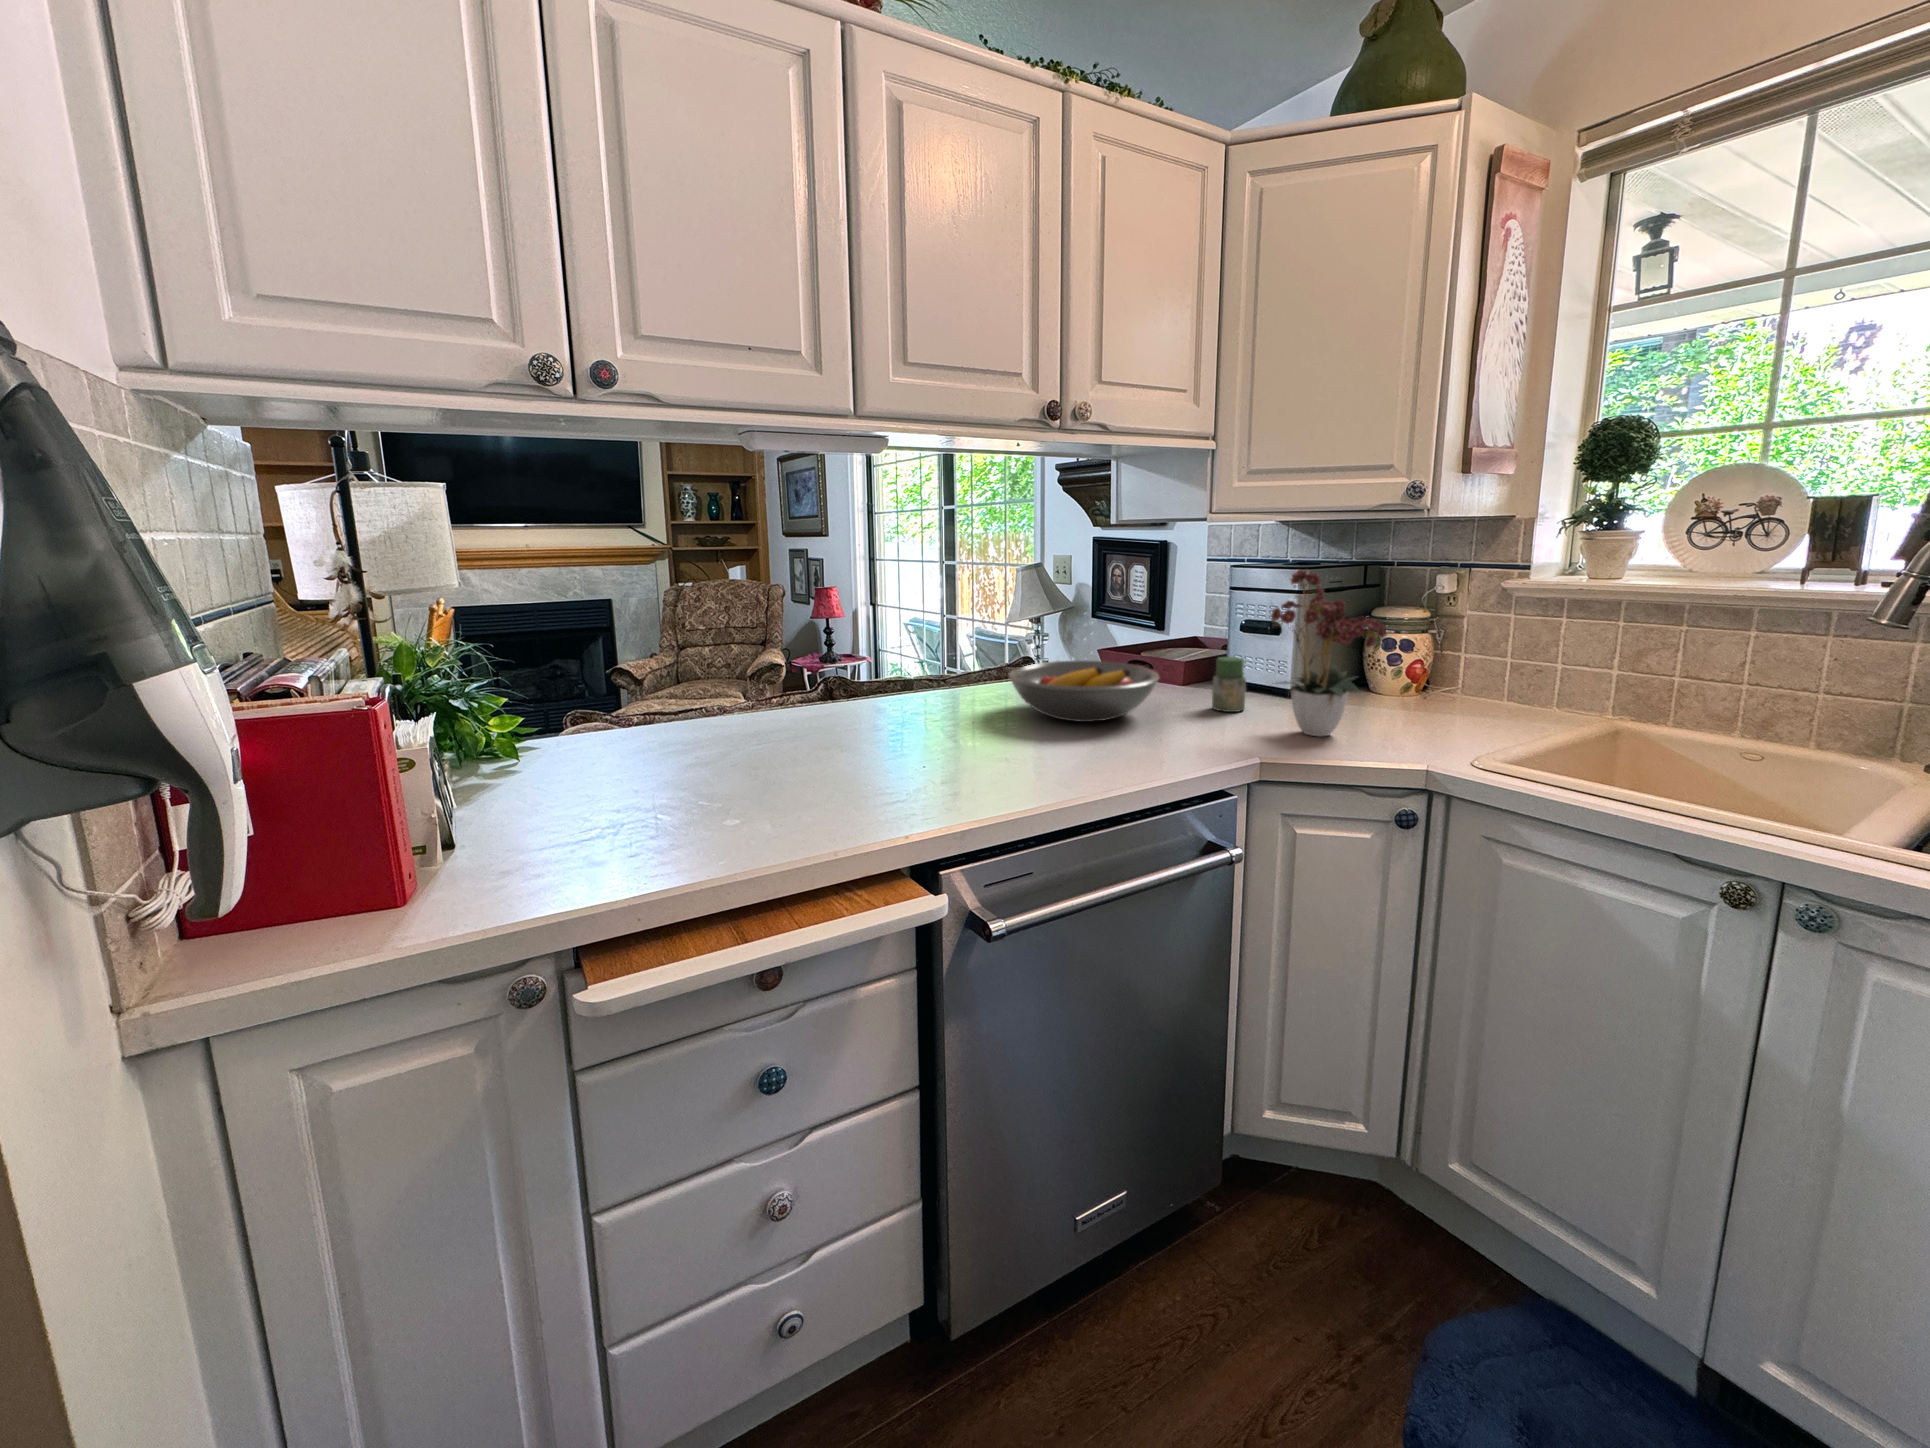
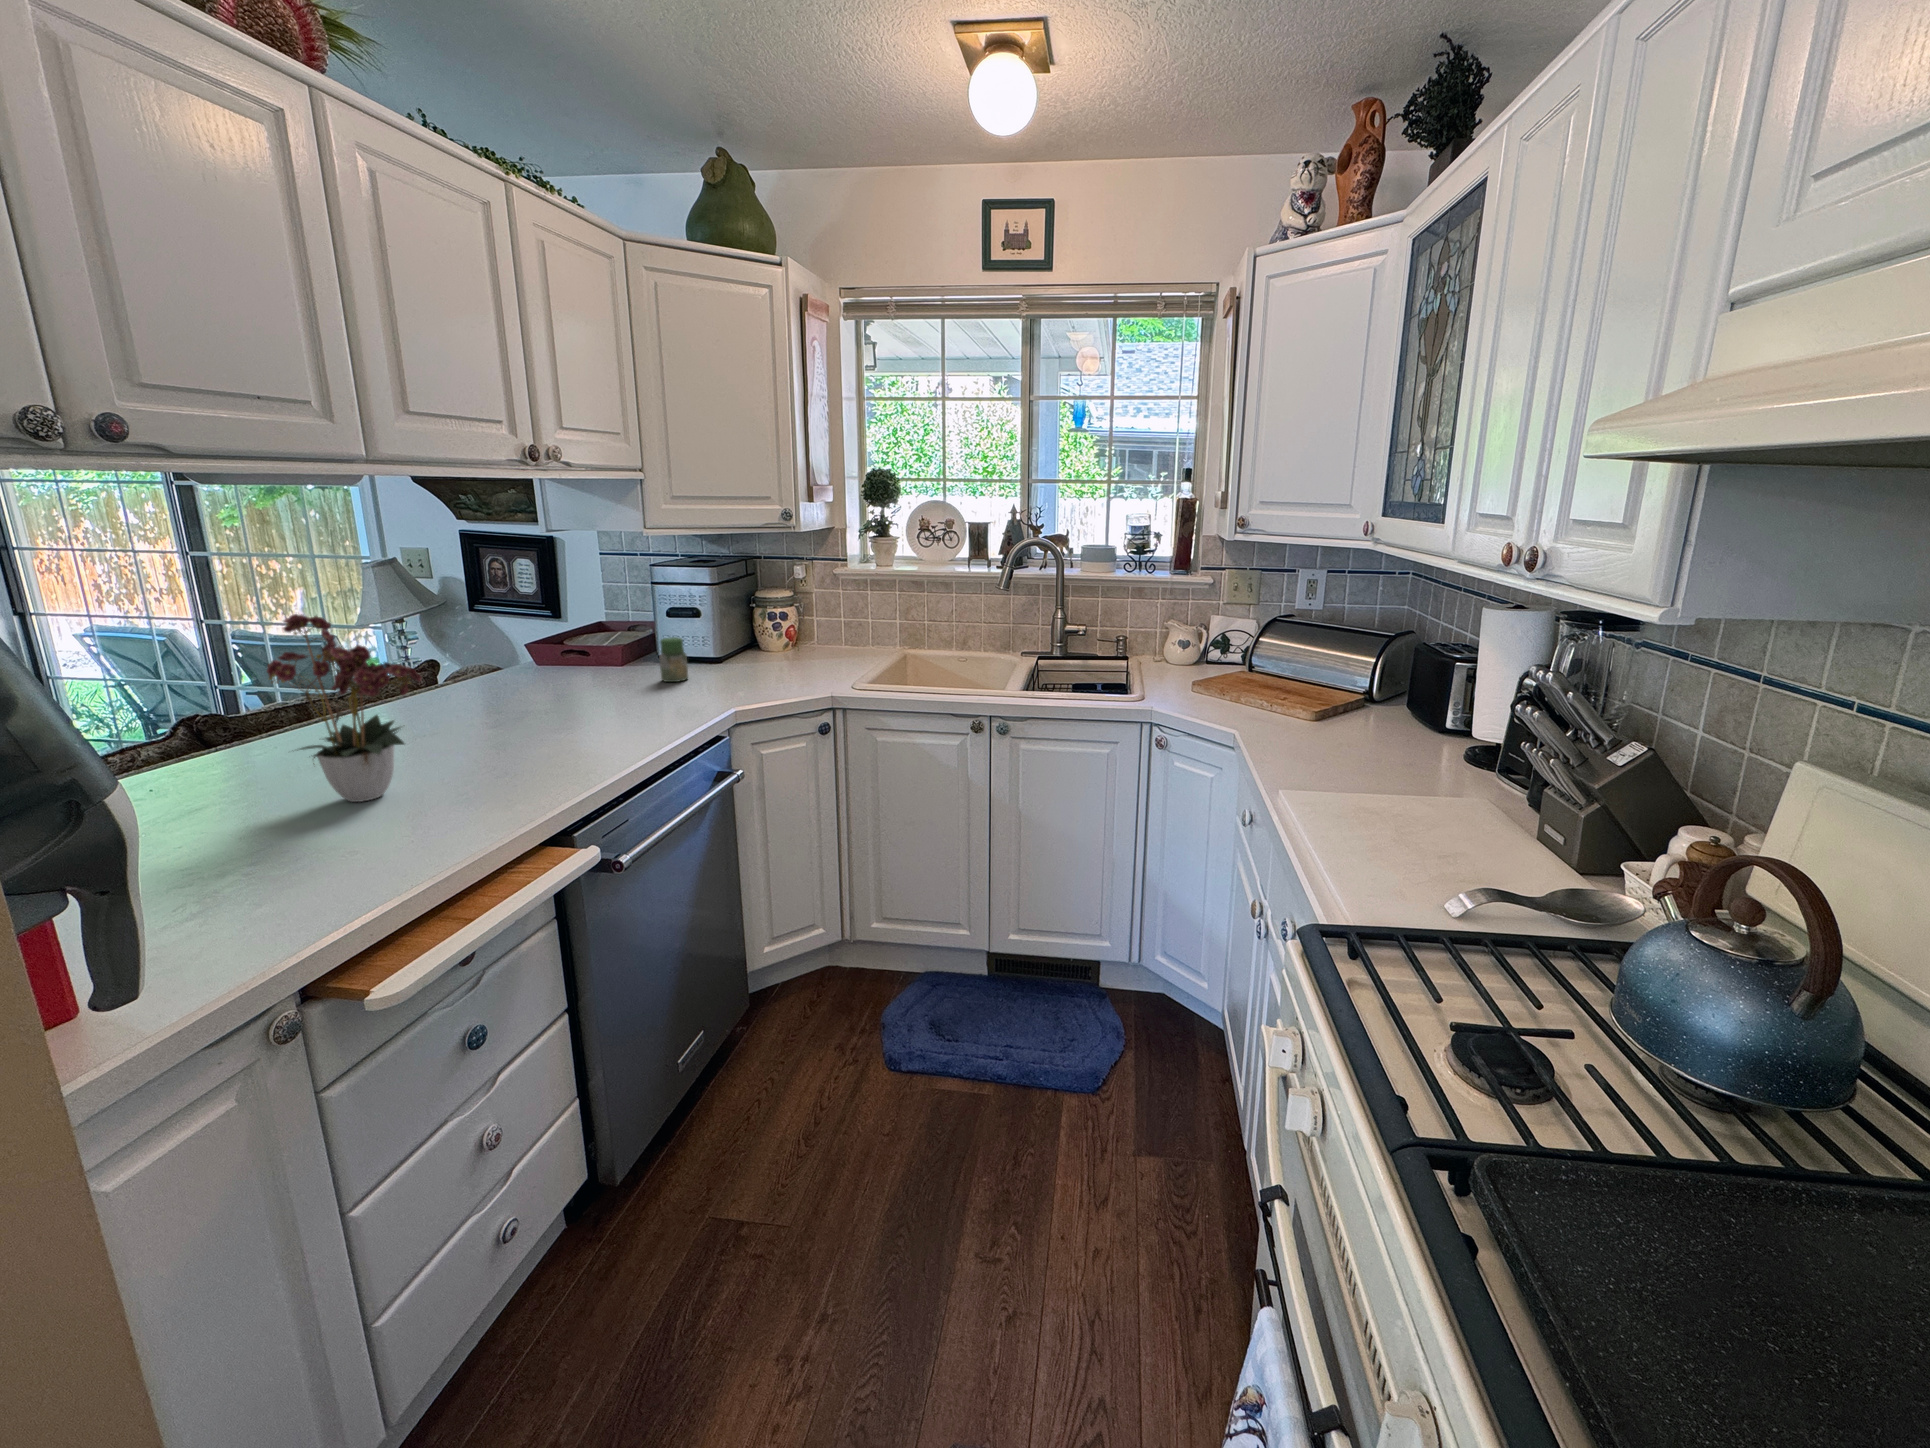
flower arrangement: present [1271,570,1387,736] -> present [267,614,422,802]
fruit bowl: present [1009,661,1160,722] -> none [467,654,627,712]

